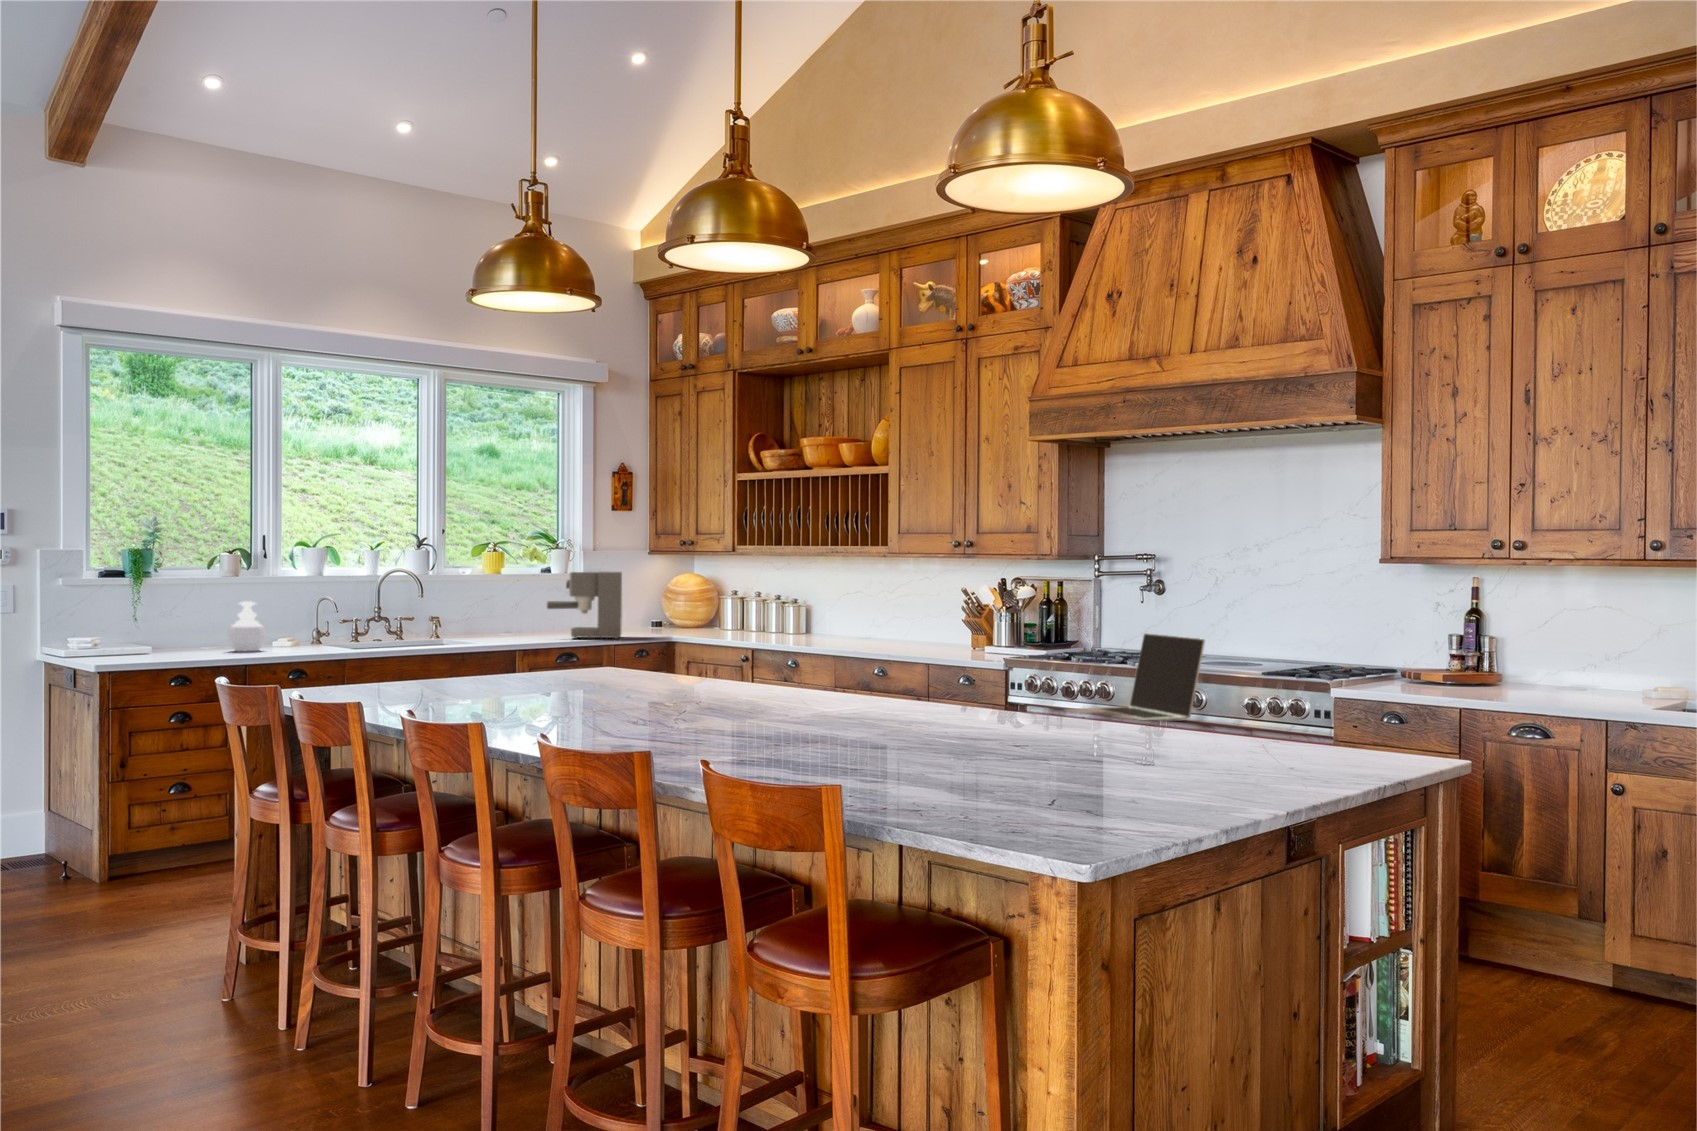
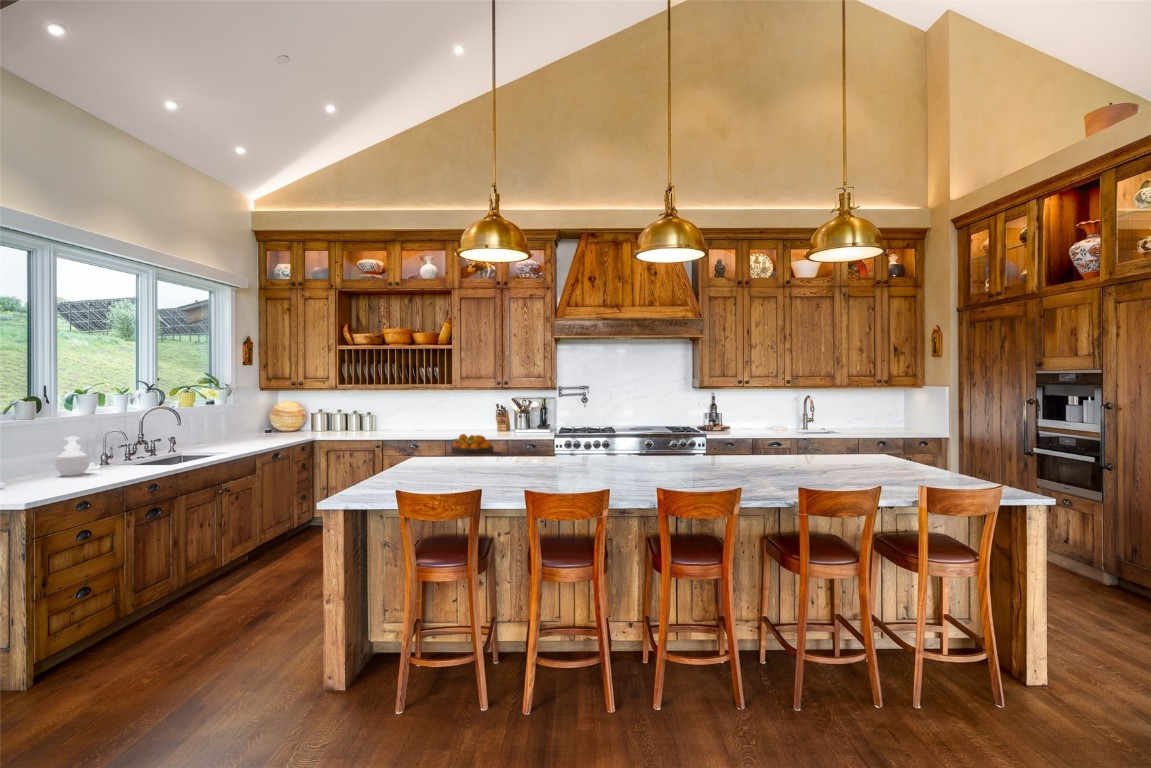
coffee maker: present [547,571,622,639] -> none [236,401,286,443]
laptop: present [1065,633,1205,721] -> none [659,420,711,456]
fruit bowl: none [762,642,846,684] -> present [451,434,494,454]

